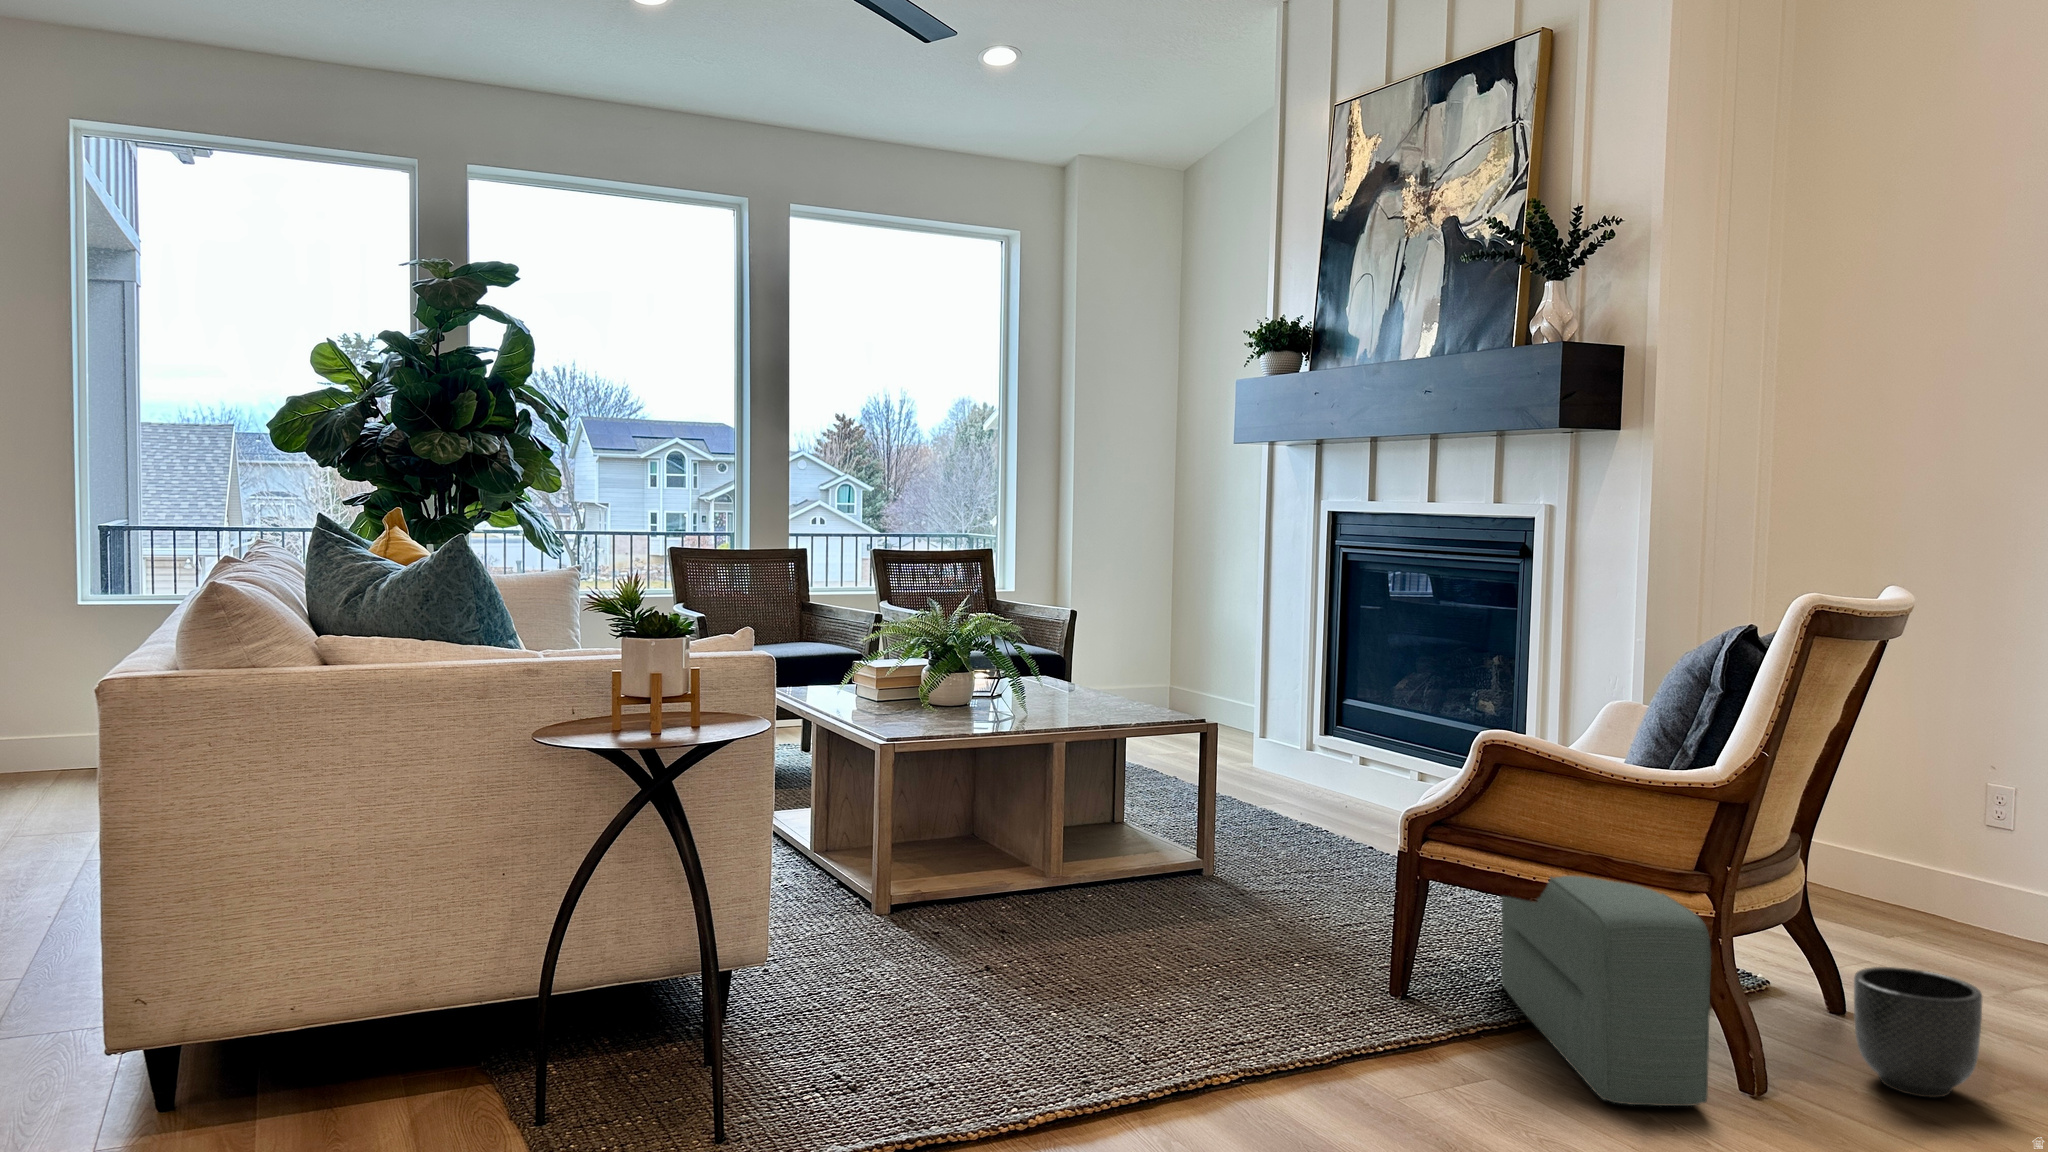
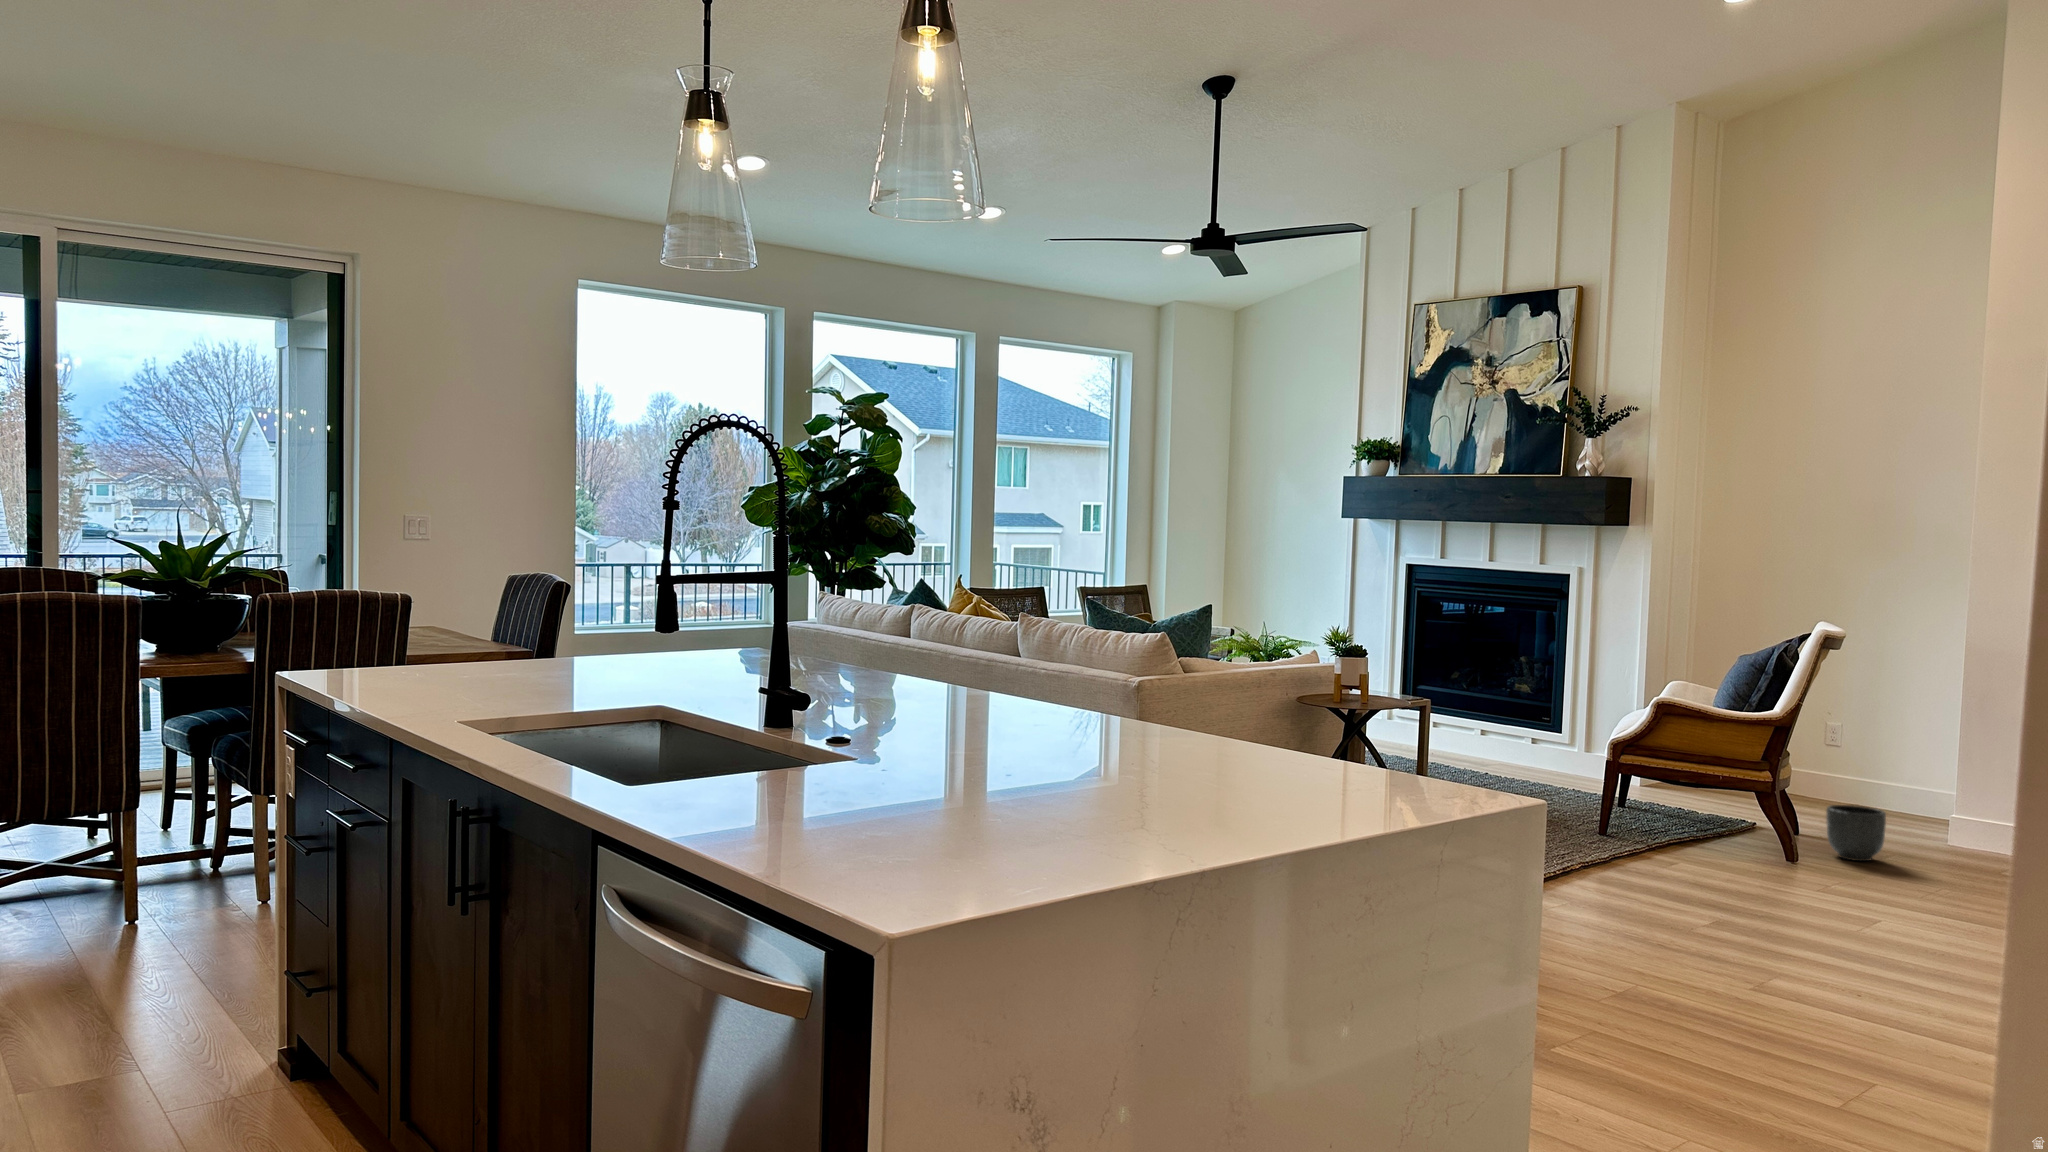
pouf: present [1501,876,1711,1106] -> none [1639,756,1787,868]

